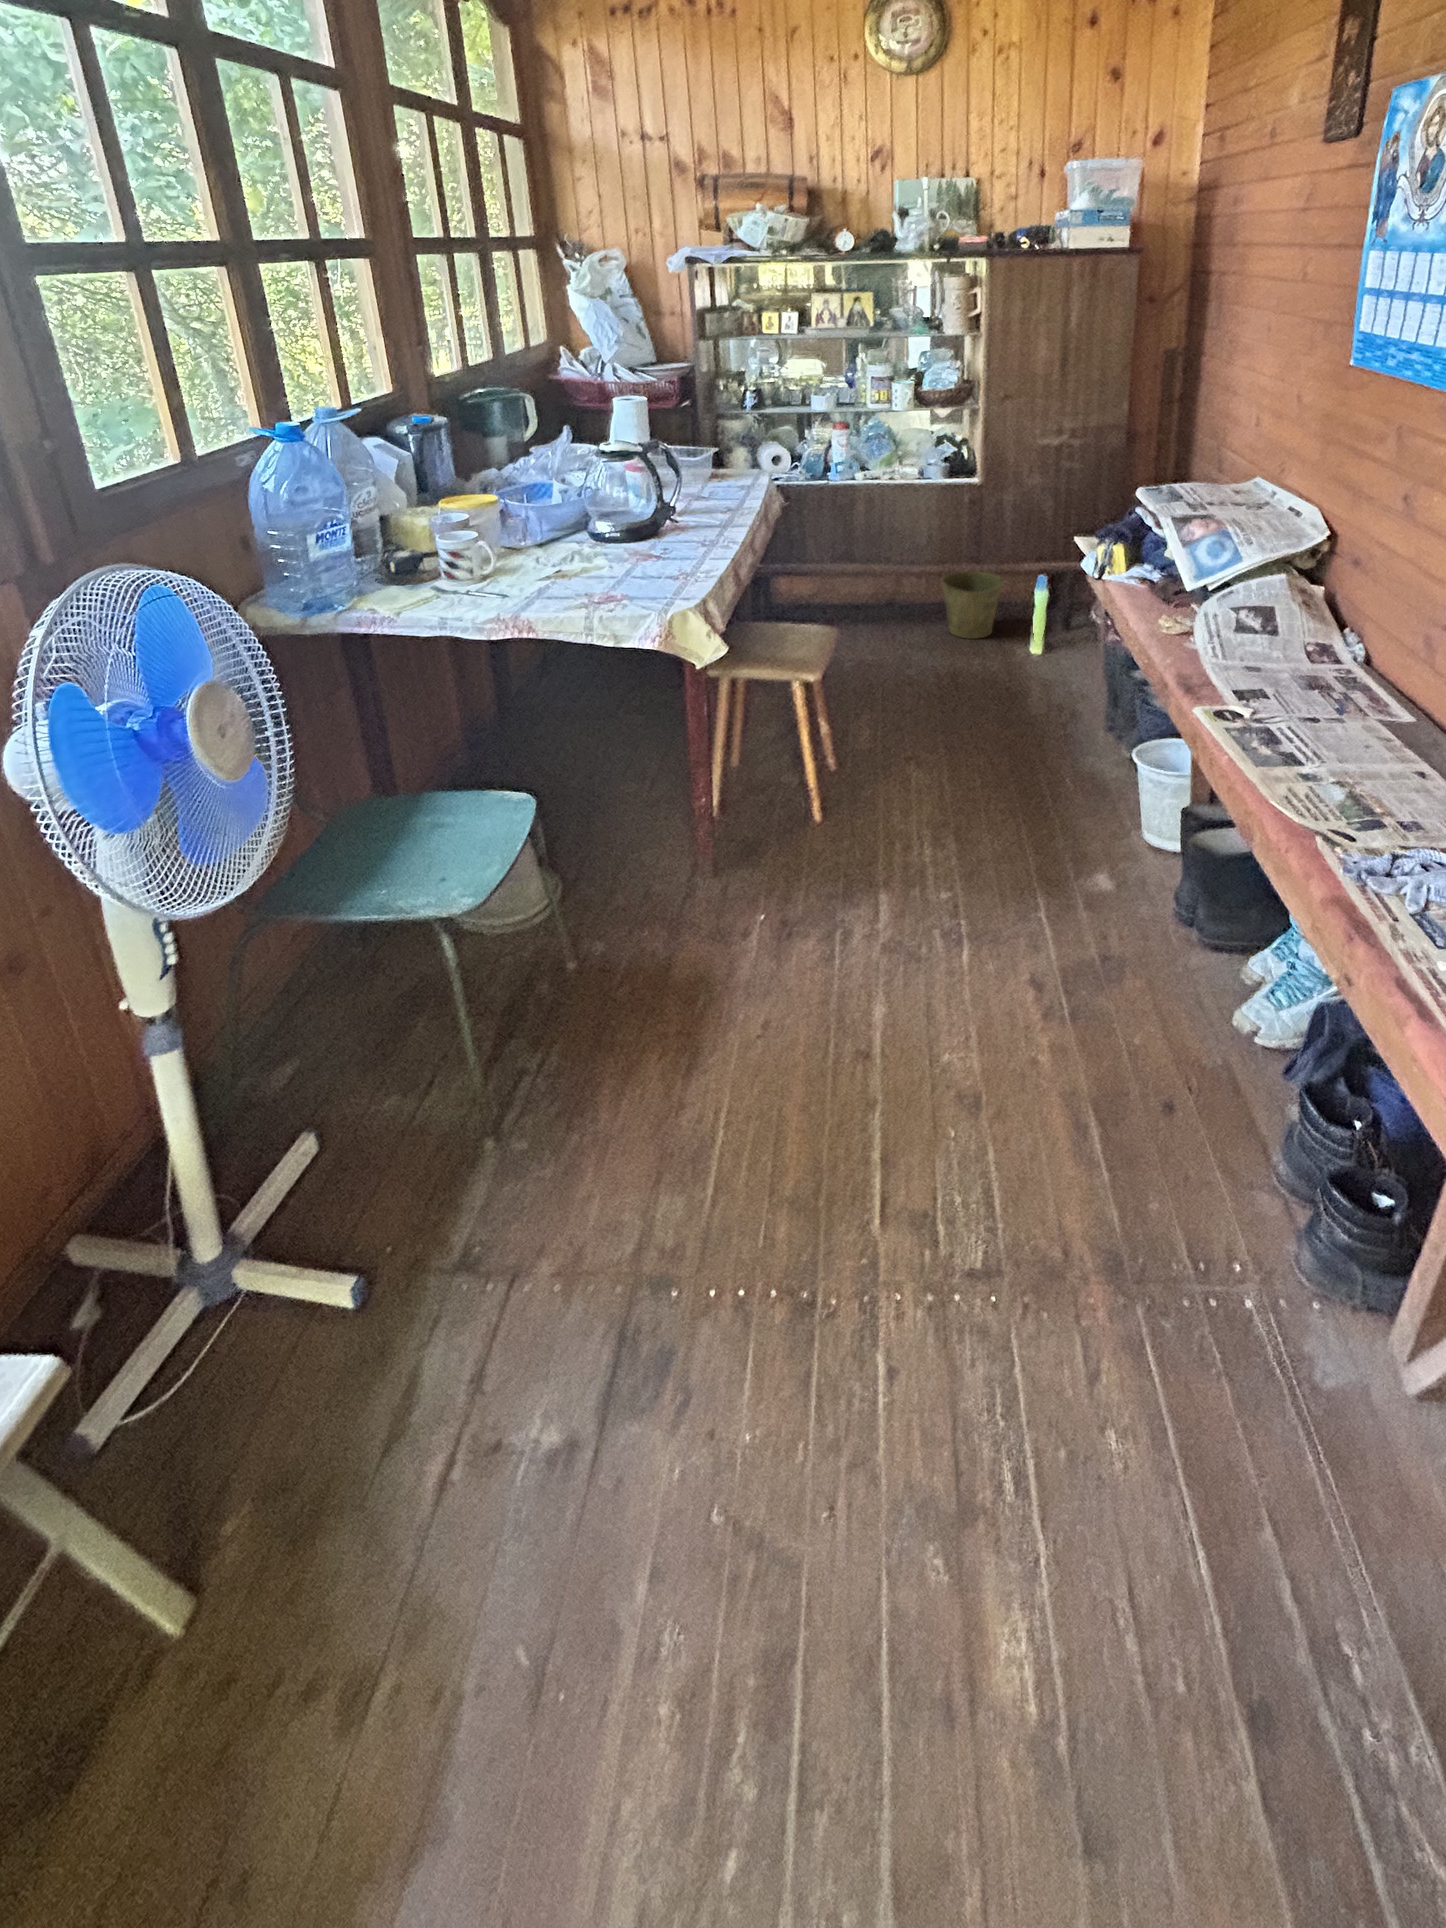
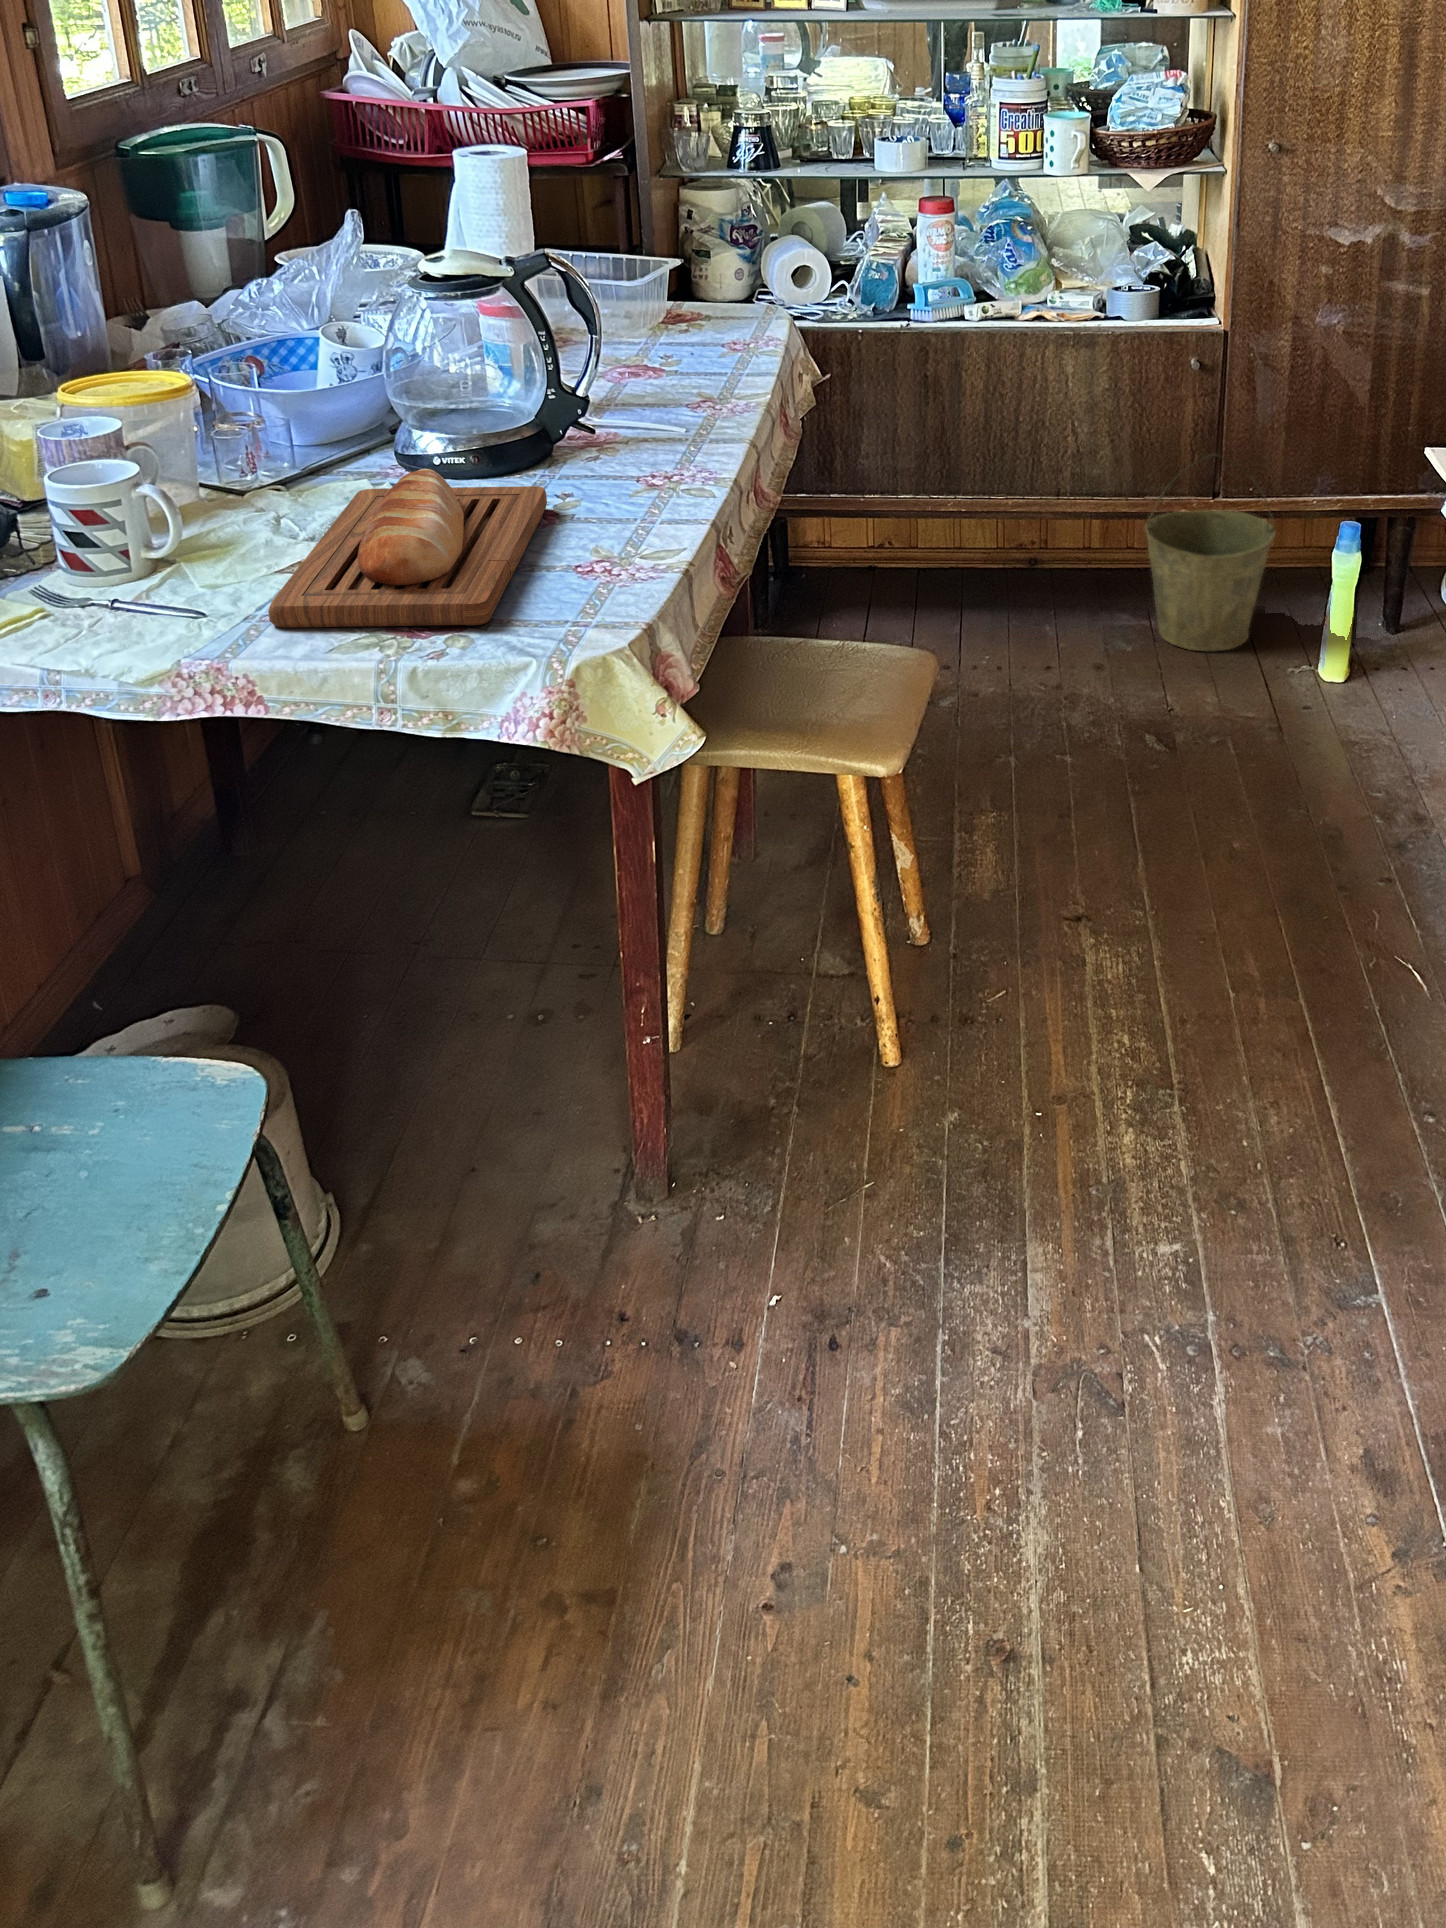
bread loaf: none [536,536,659,602] -> present [268,469,547,628]

